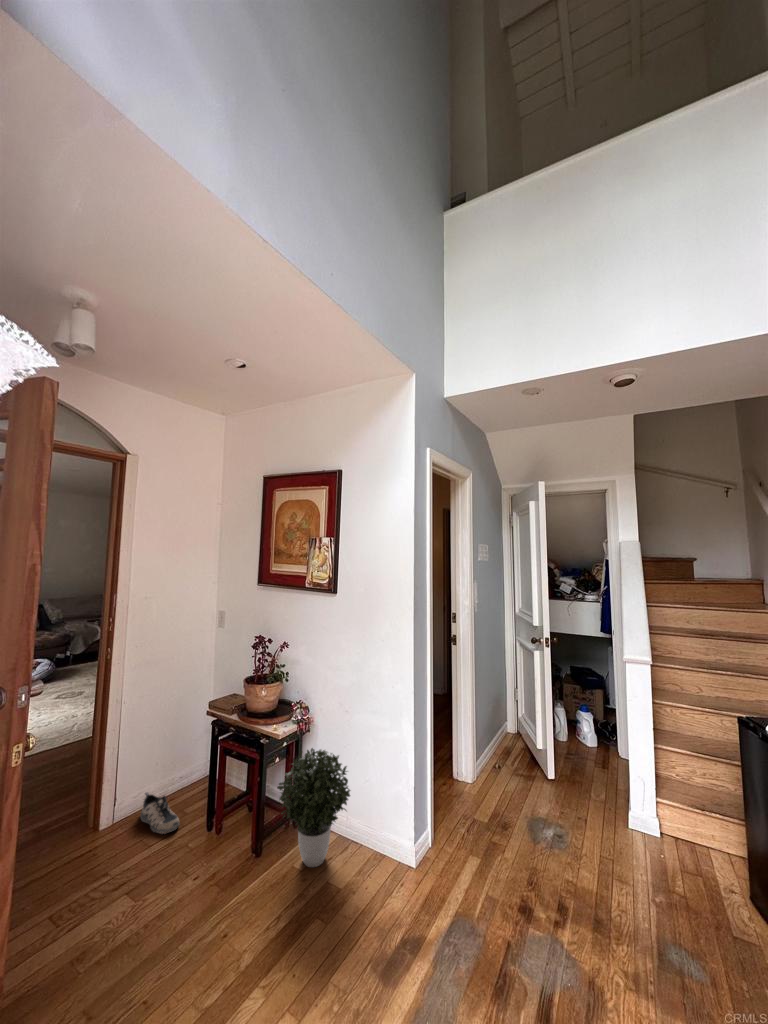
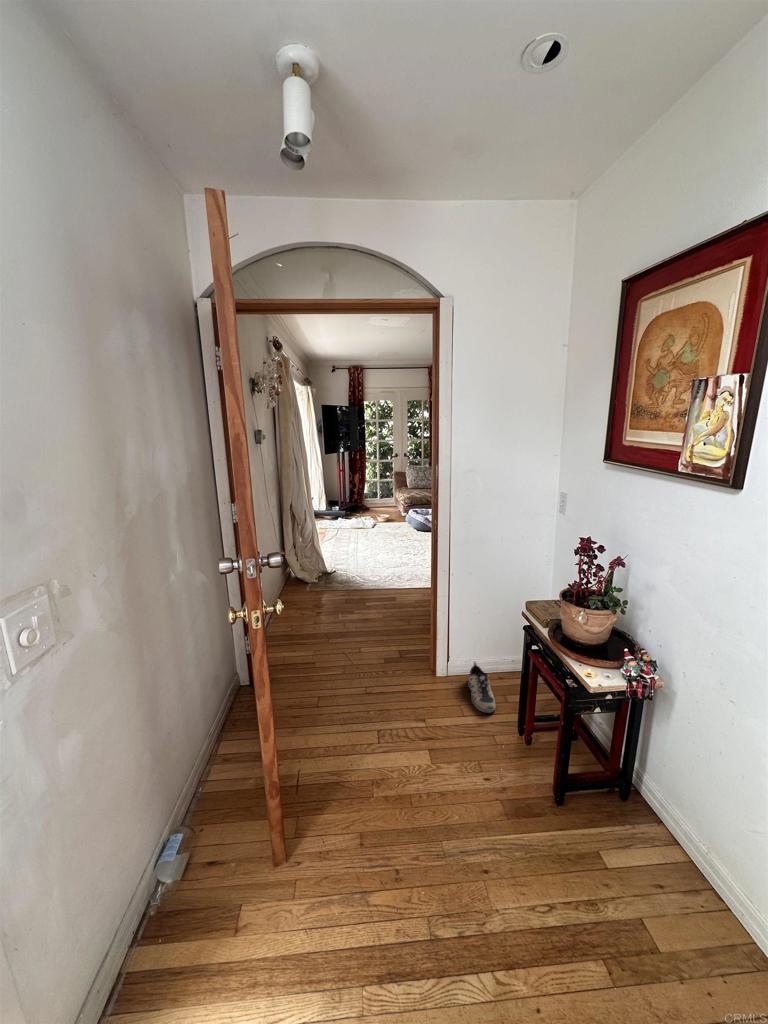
potted plant: present [277,748,350,867] -> none [580,720,716,883]

